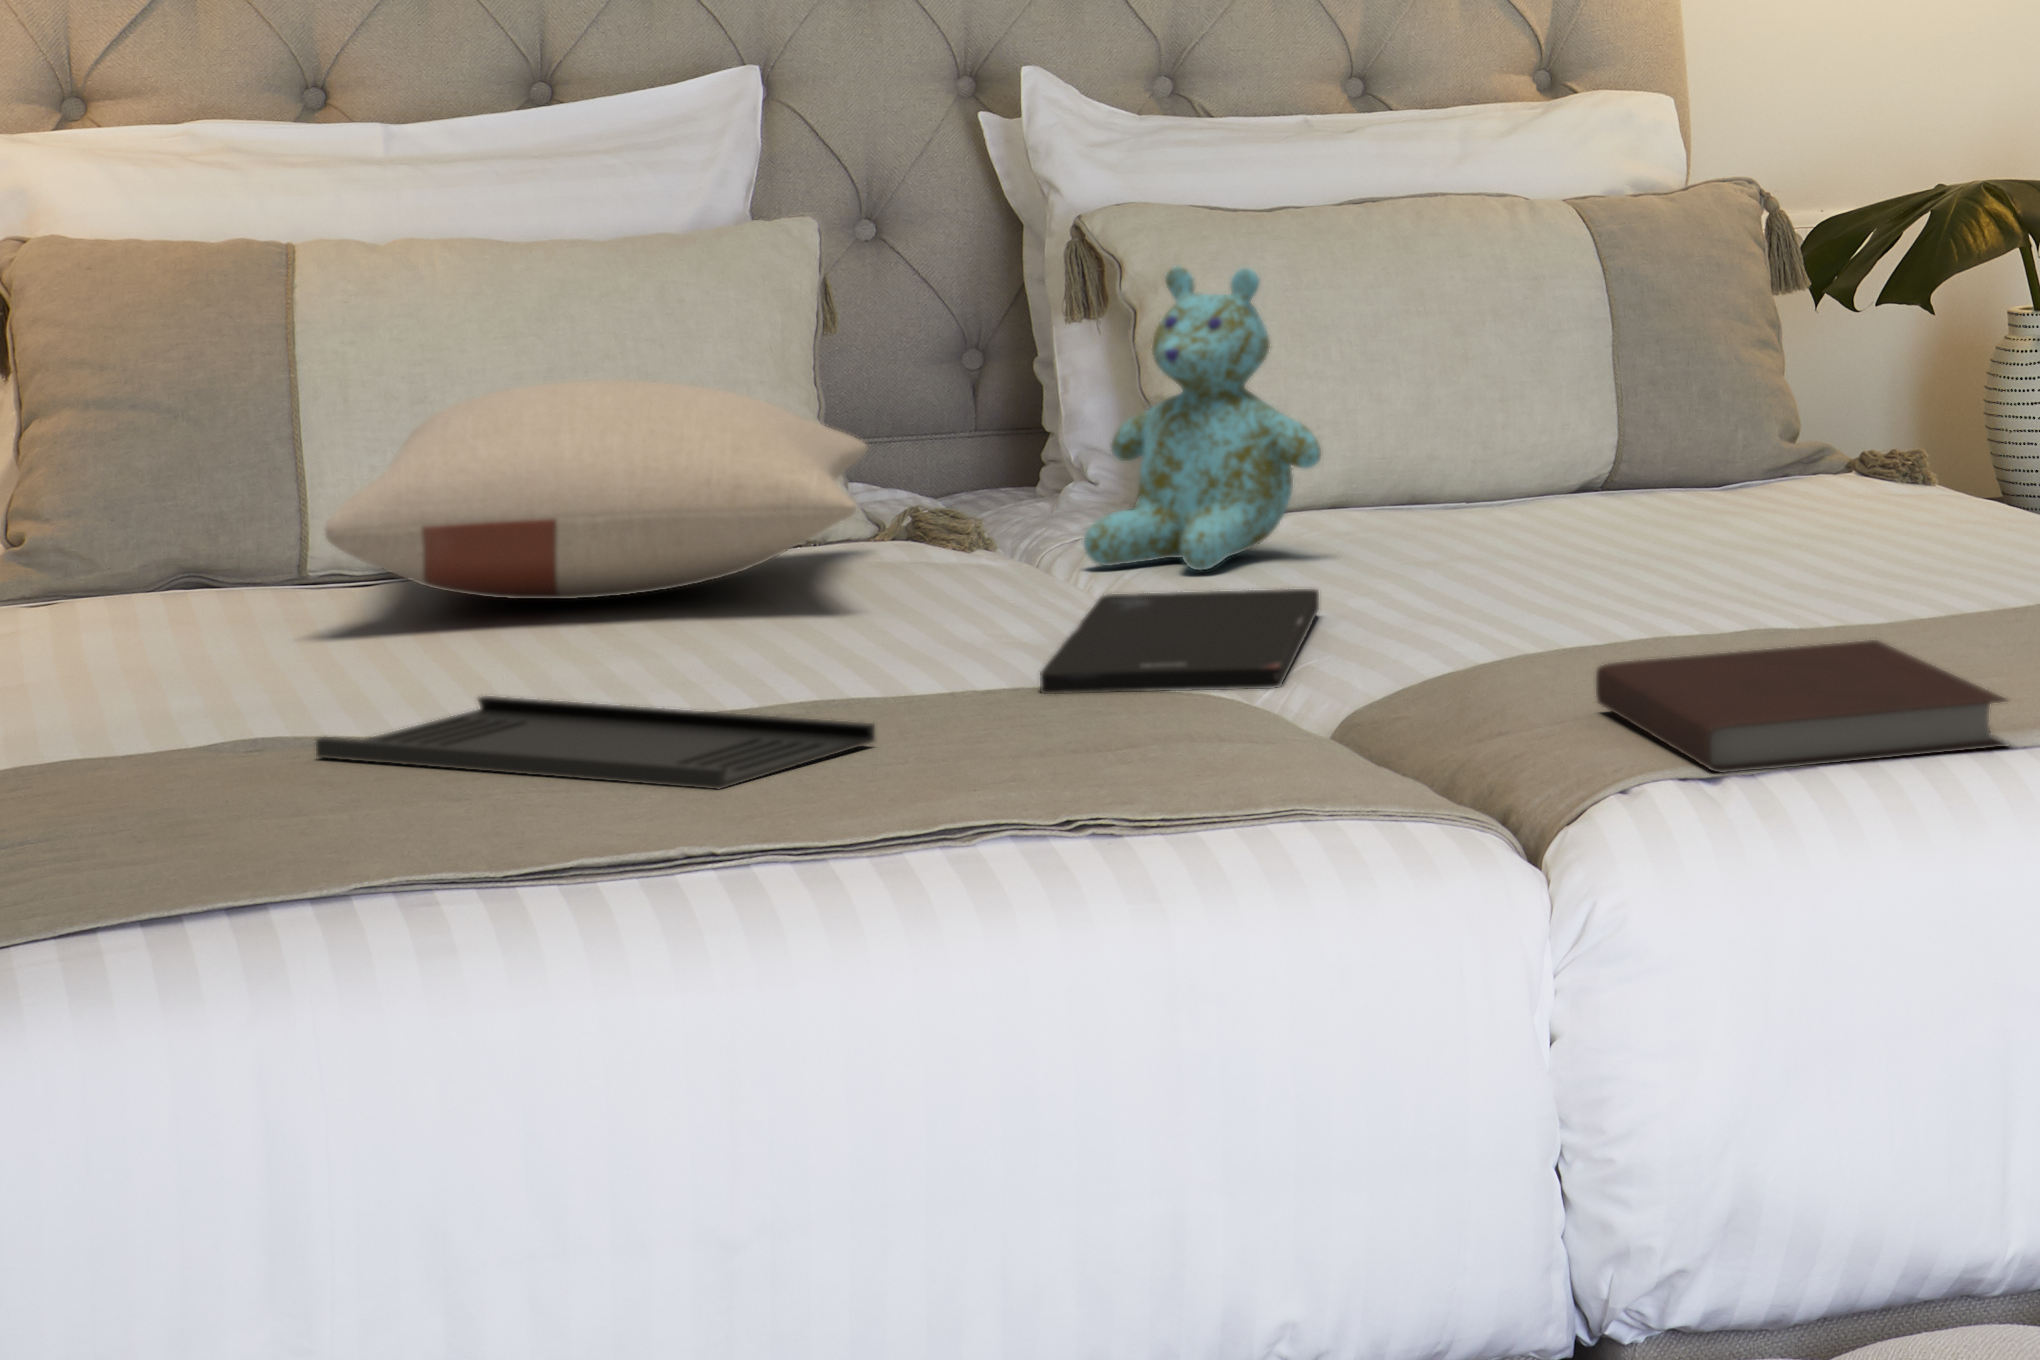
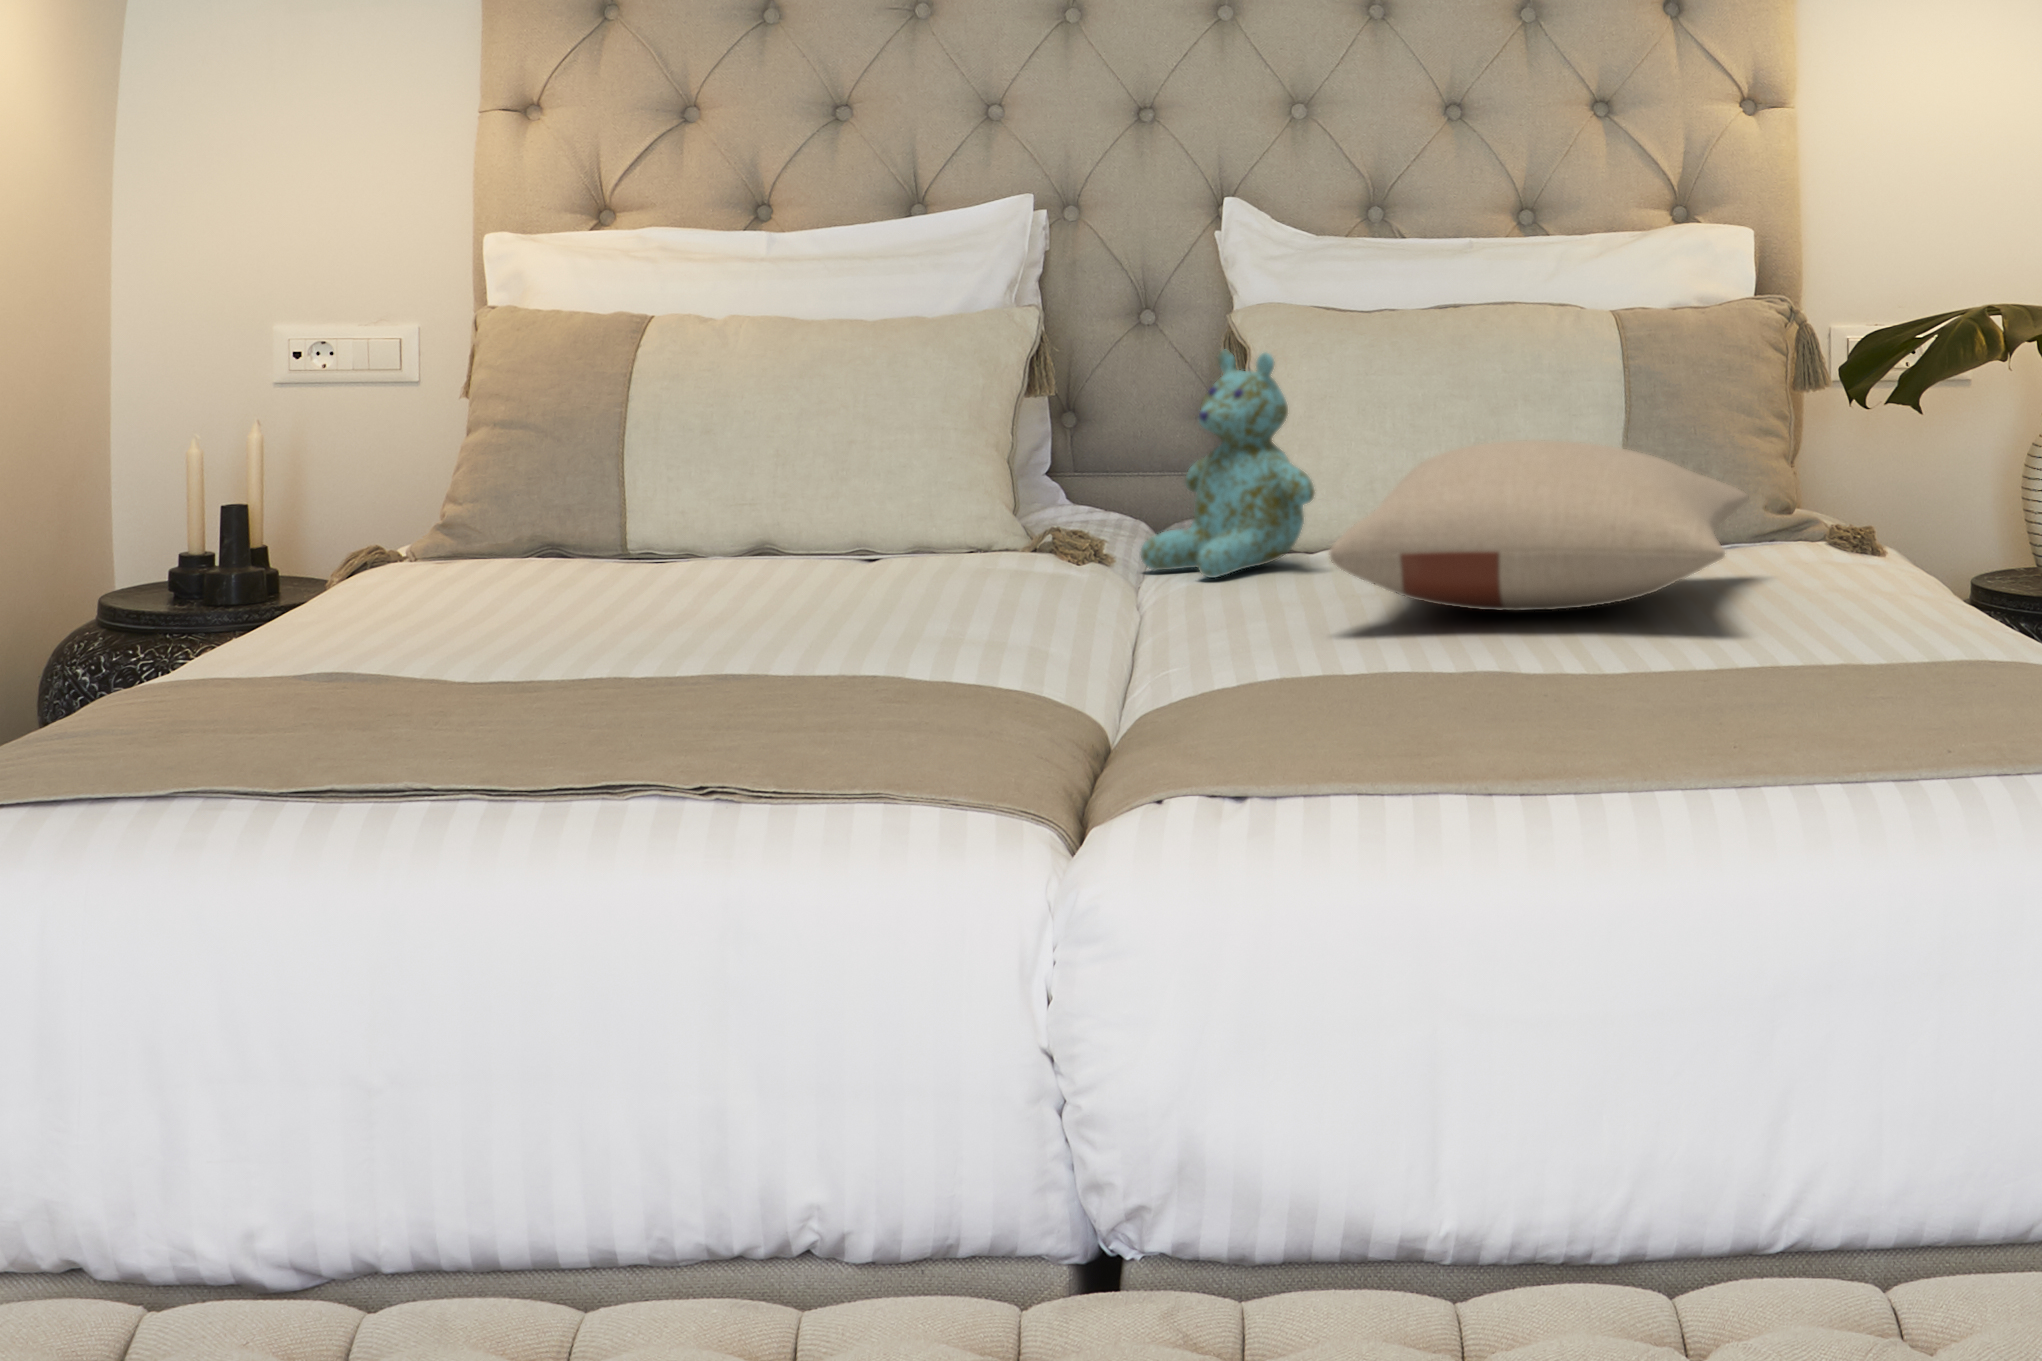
pillow: present [325,380,868,599] -> present [1330,440,1748,611]
smartphone: present [1040,589,1319,694] -> none [917,597,1223,682]
notebook: present [1596,640,2007,773] -> none [1232,674,1493,783]
tray: present [316,696,875,789] -> none [368,655,724,743]

